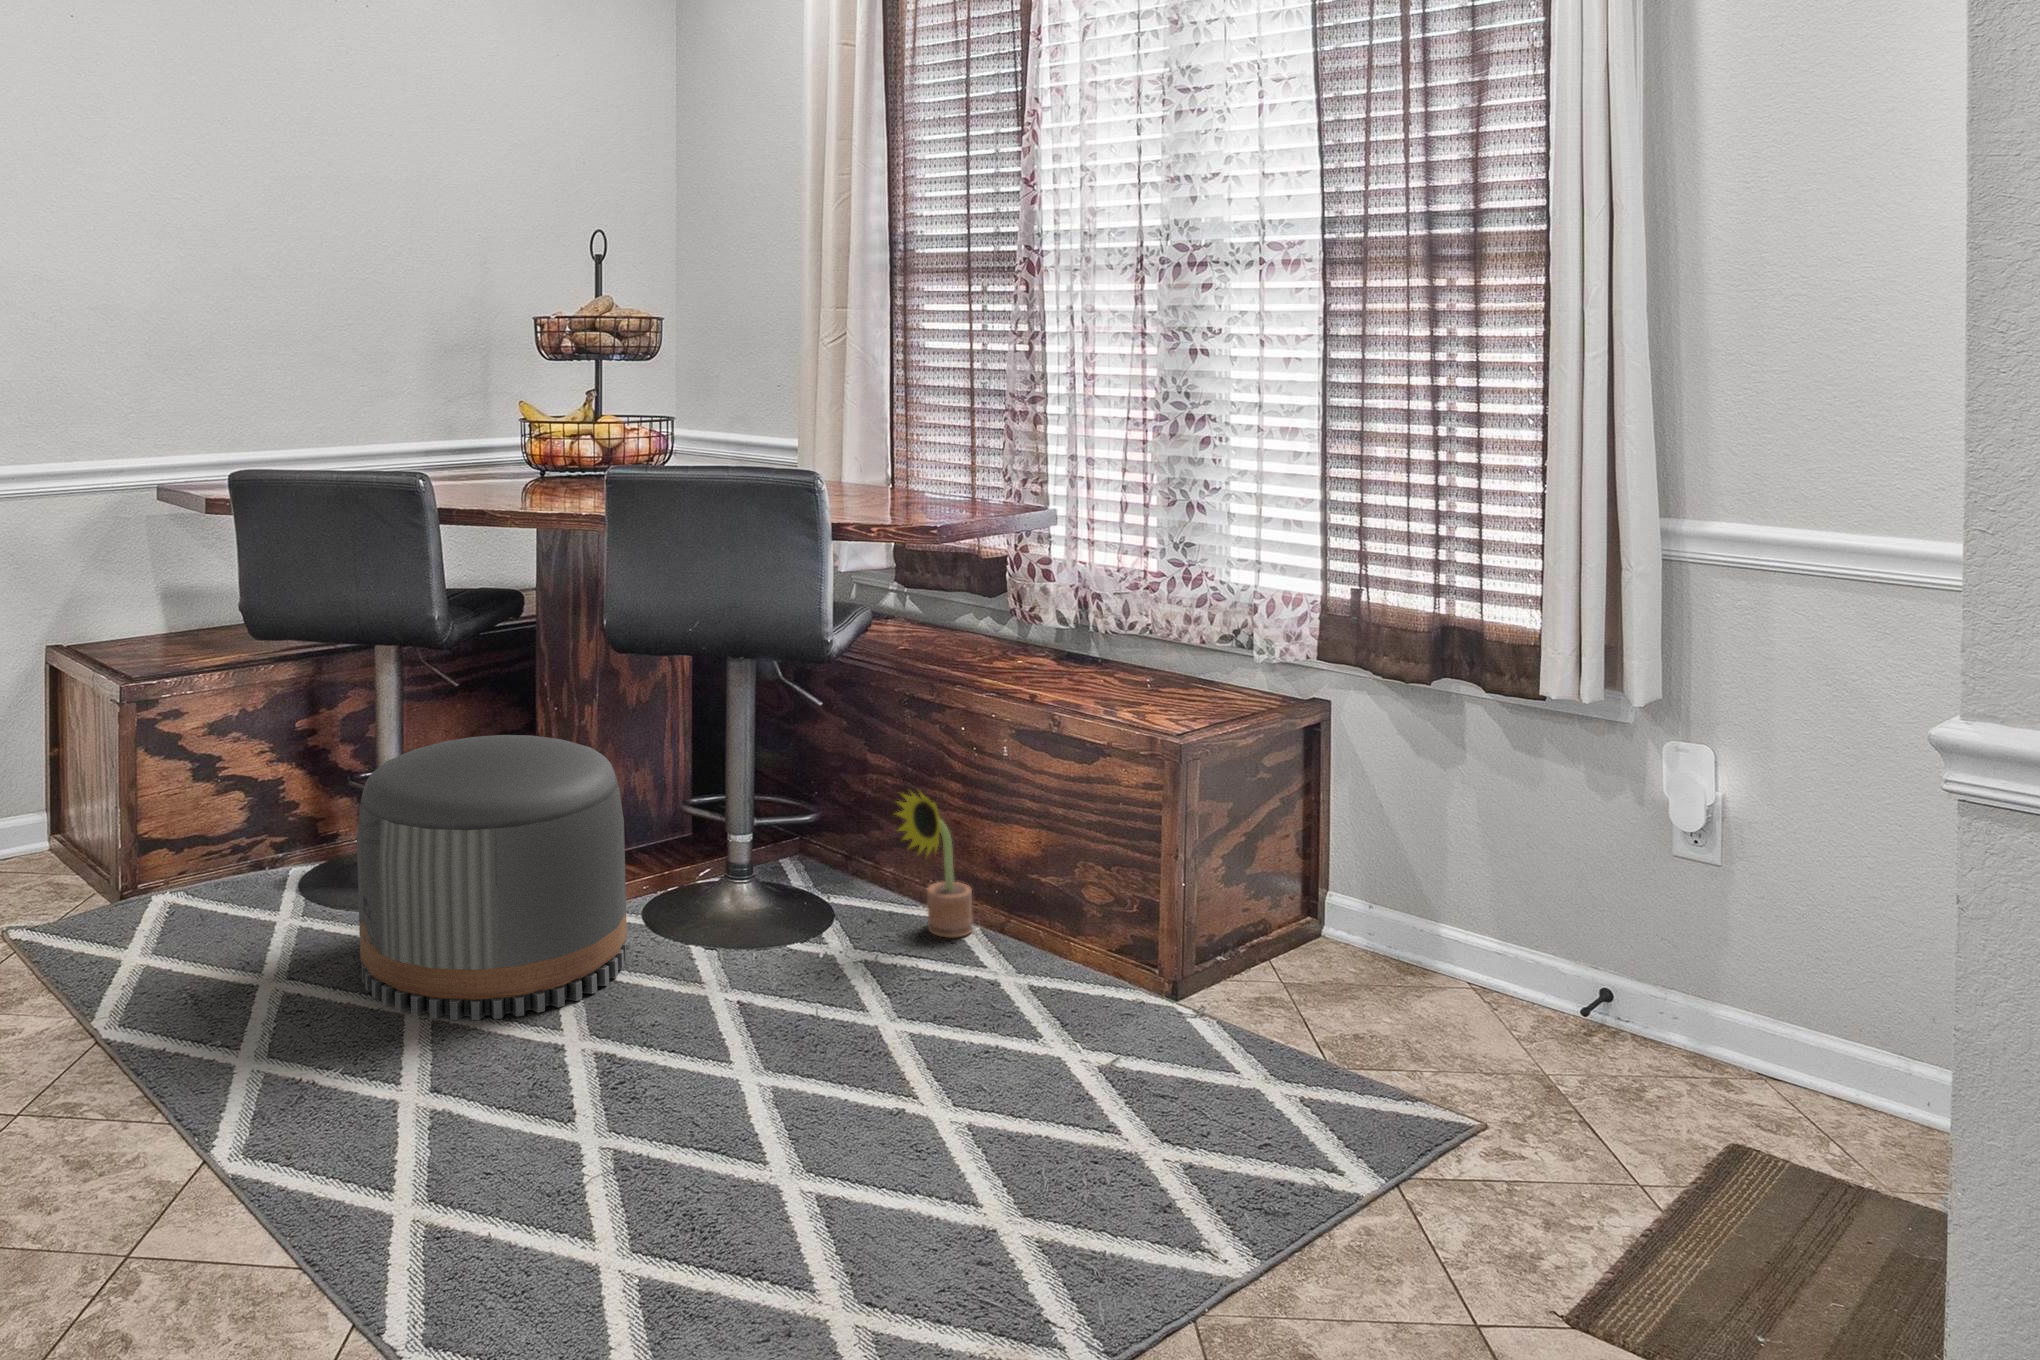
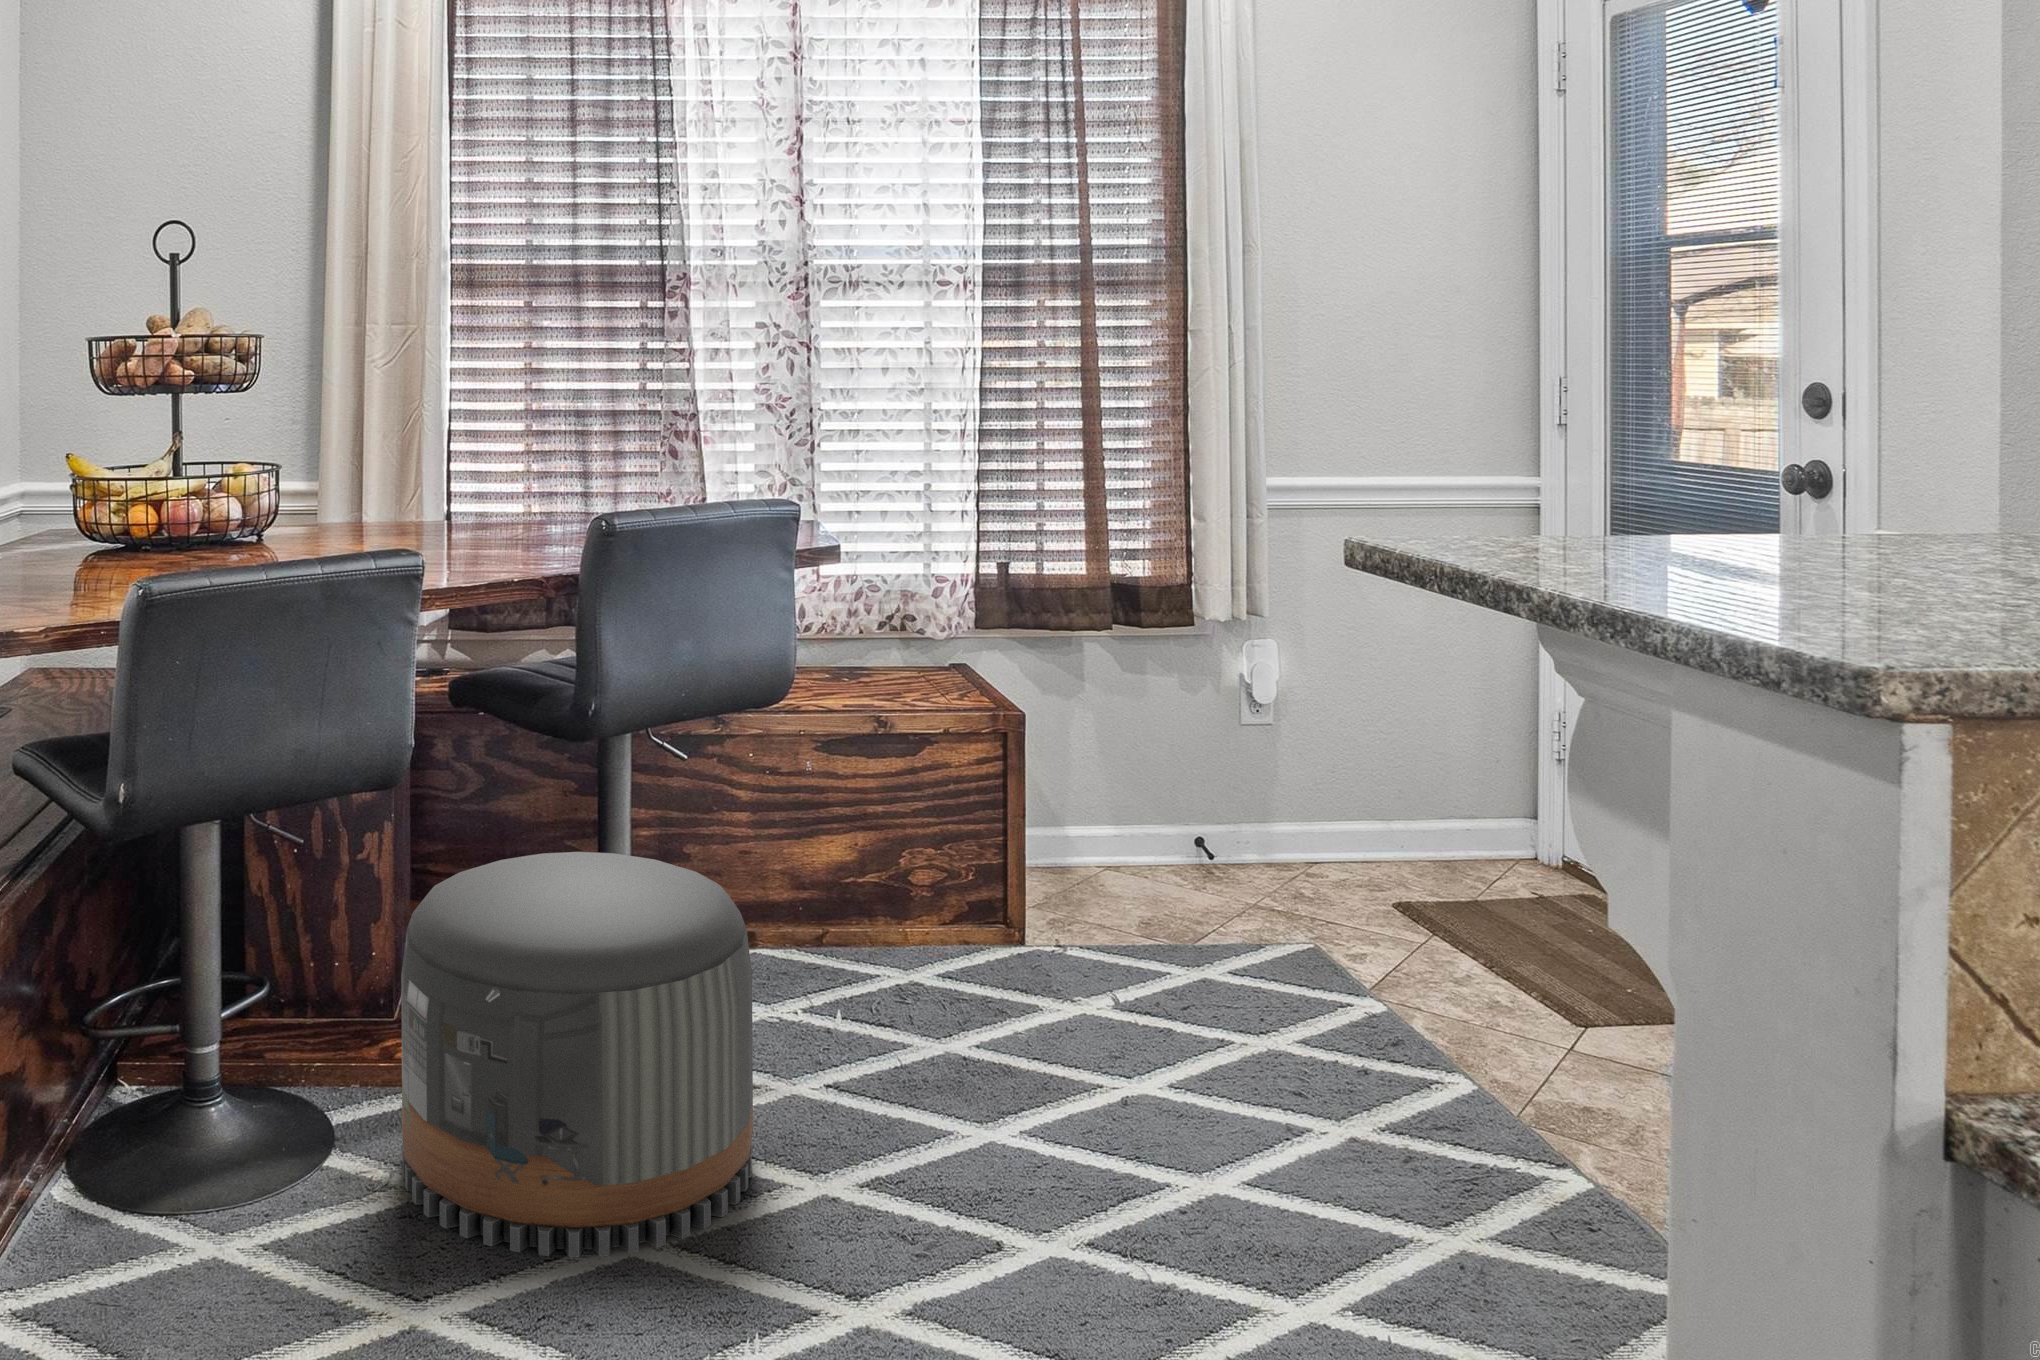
decorative plant: present [894,791,972,938] -> none [763,817,844,970]

